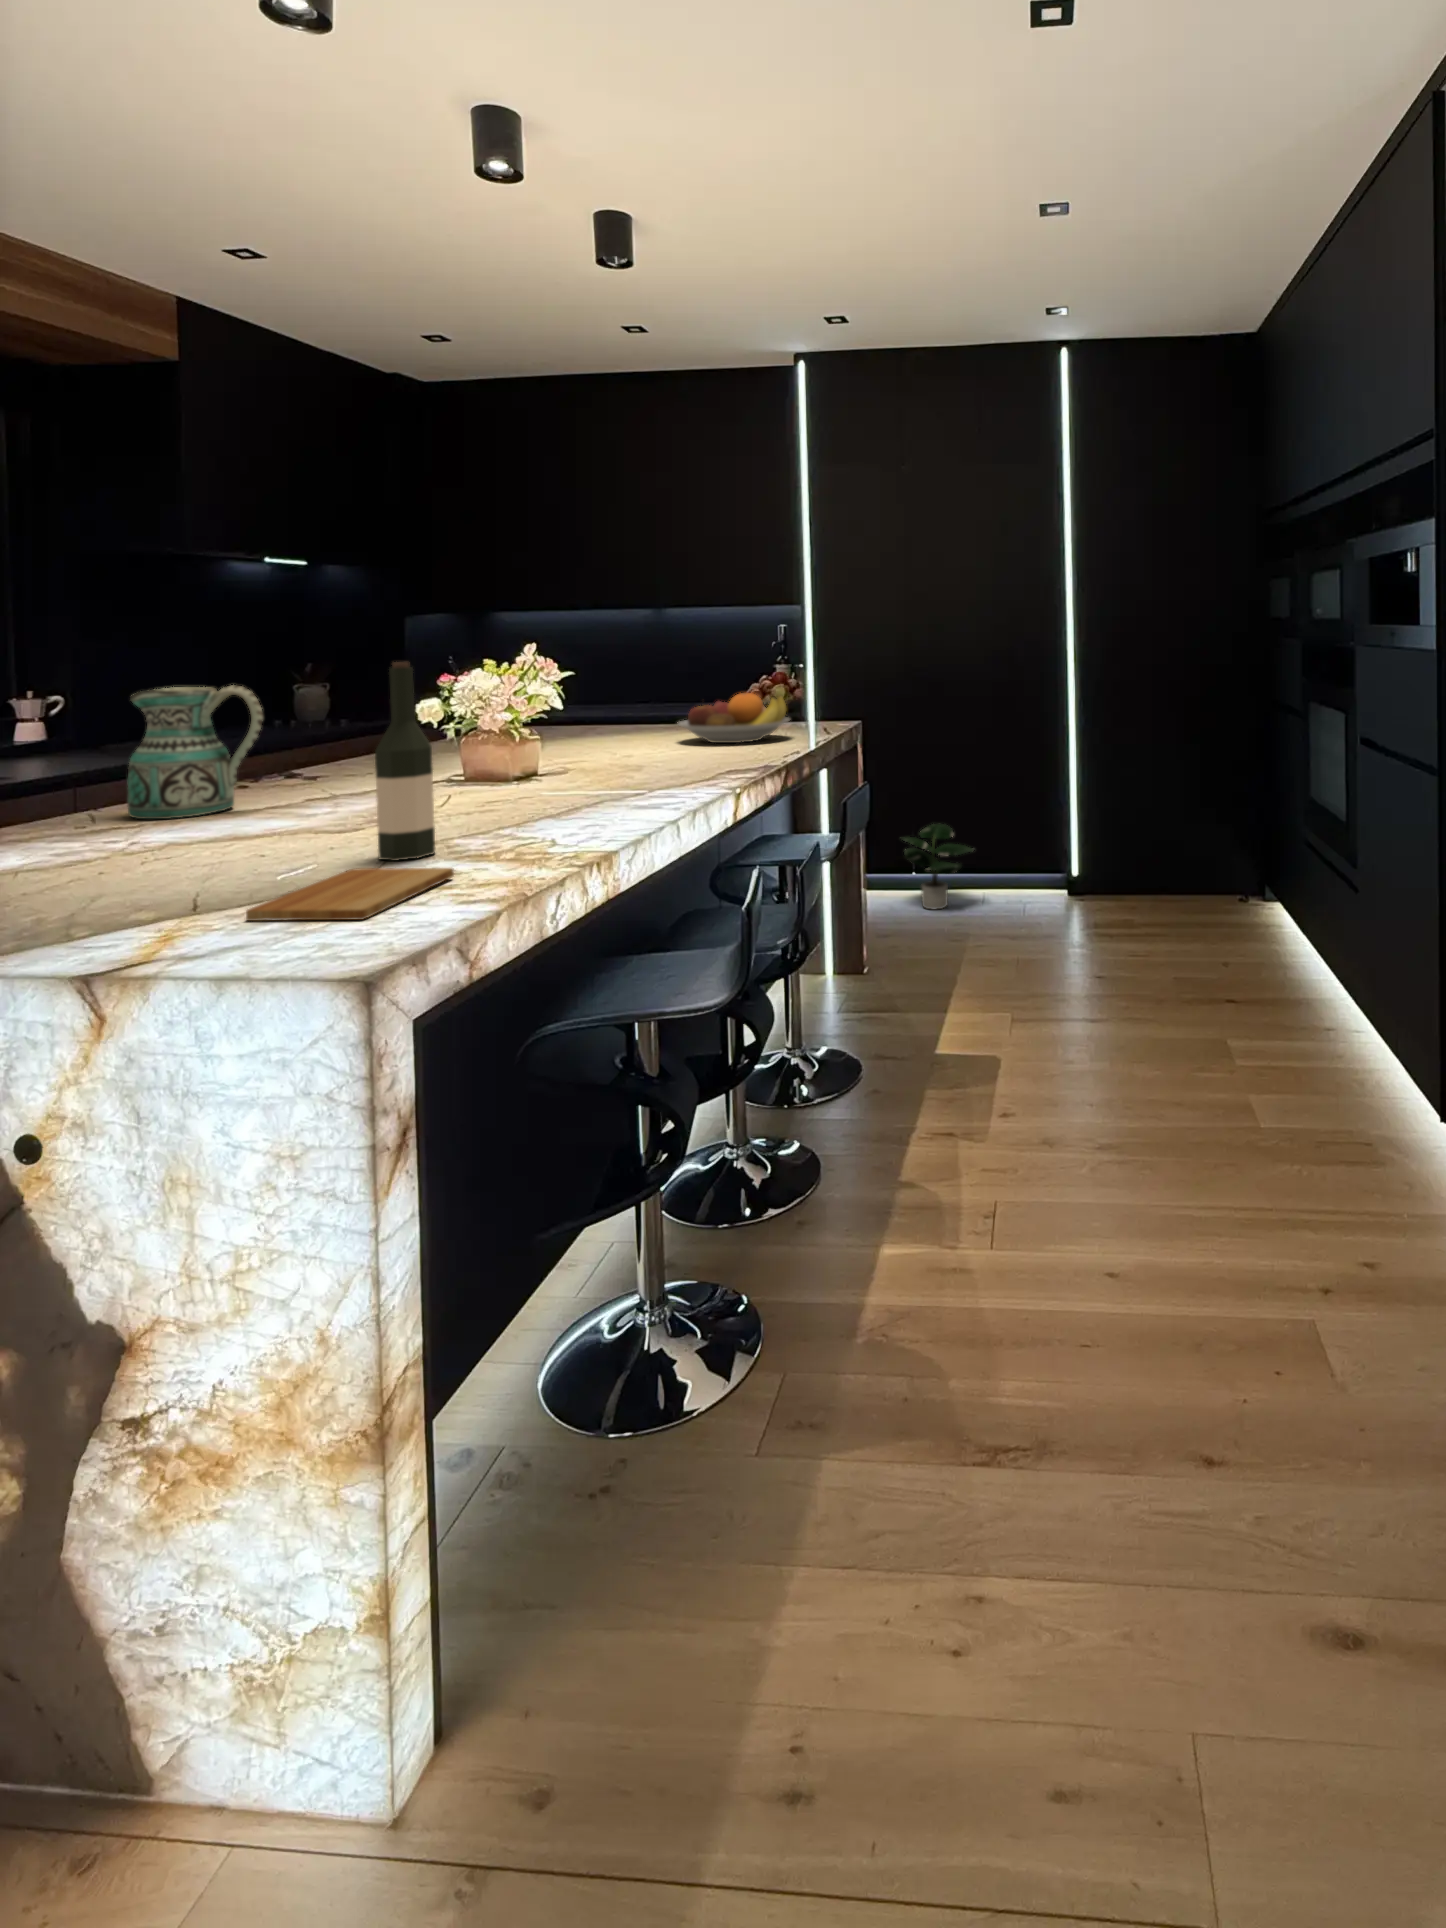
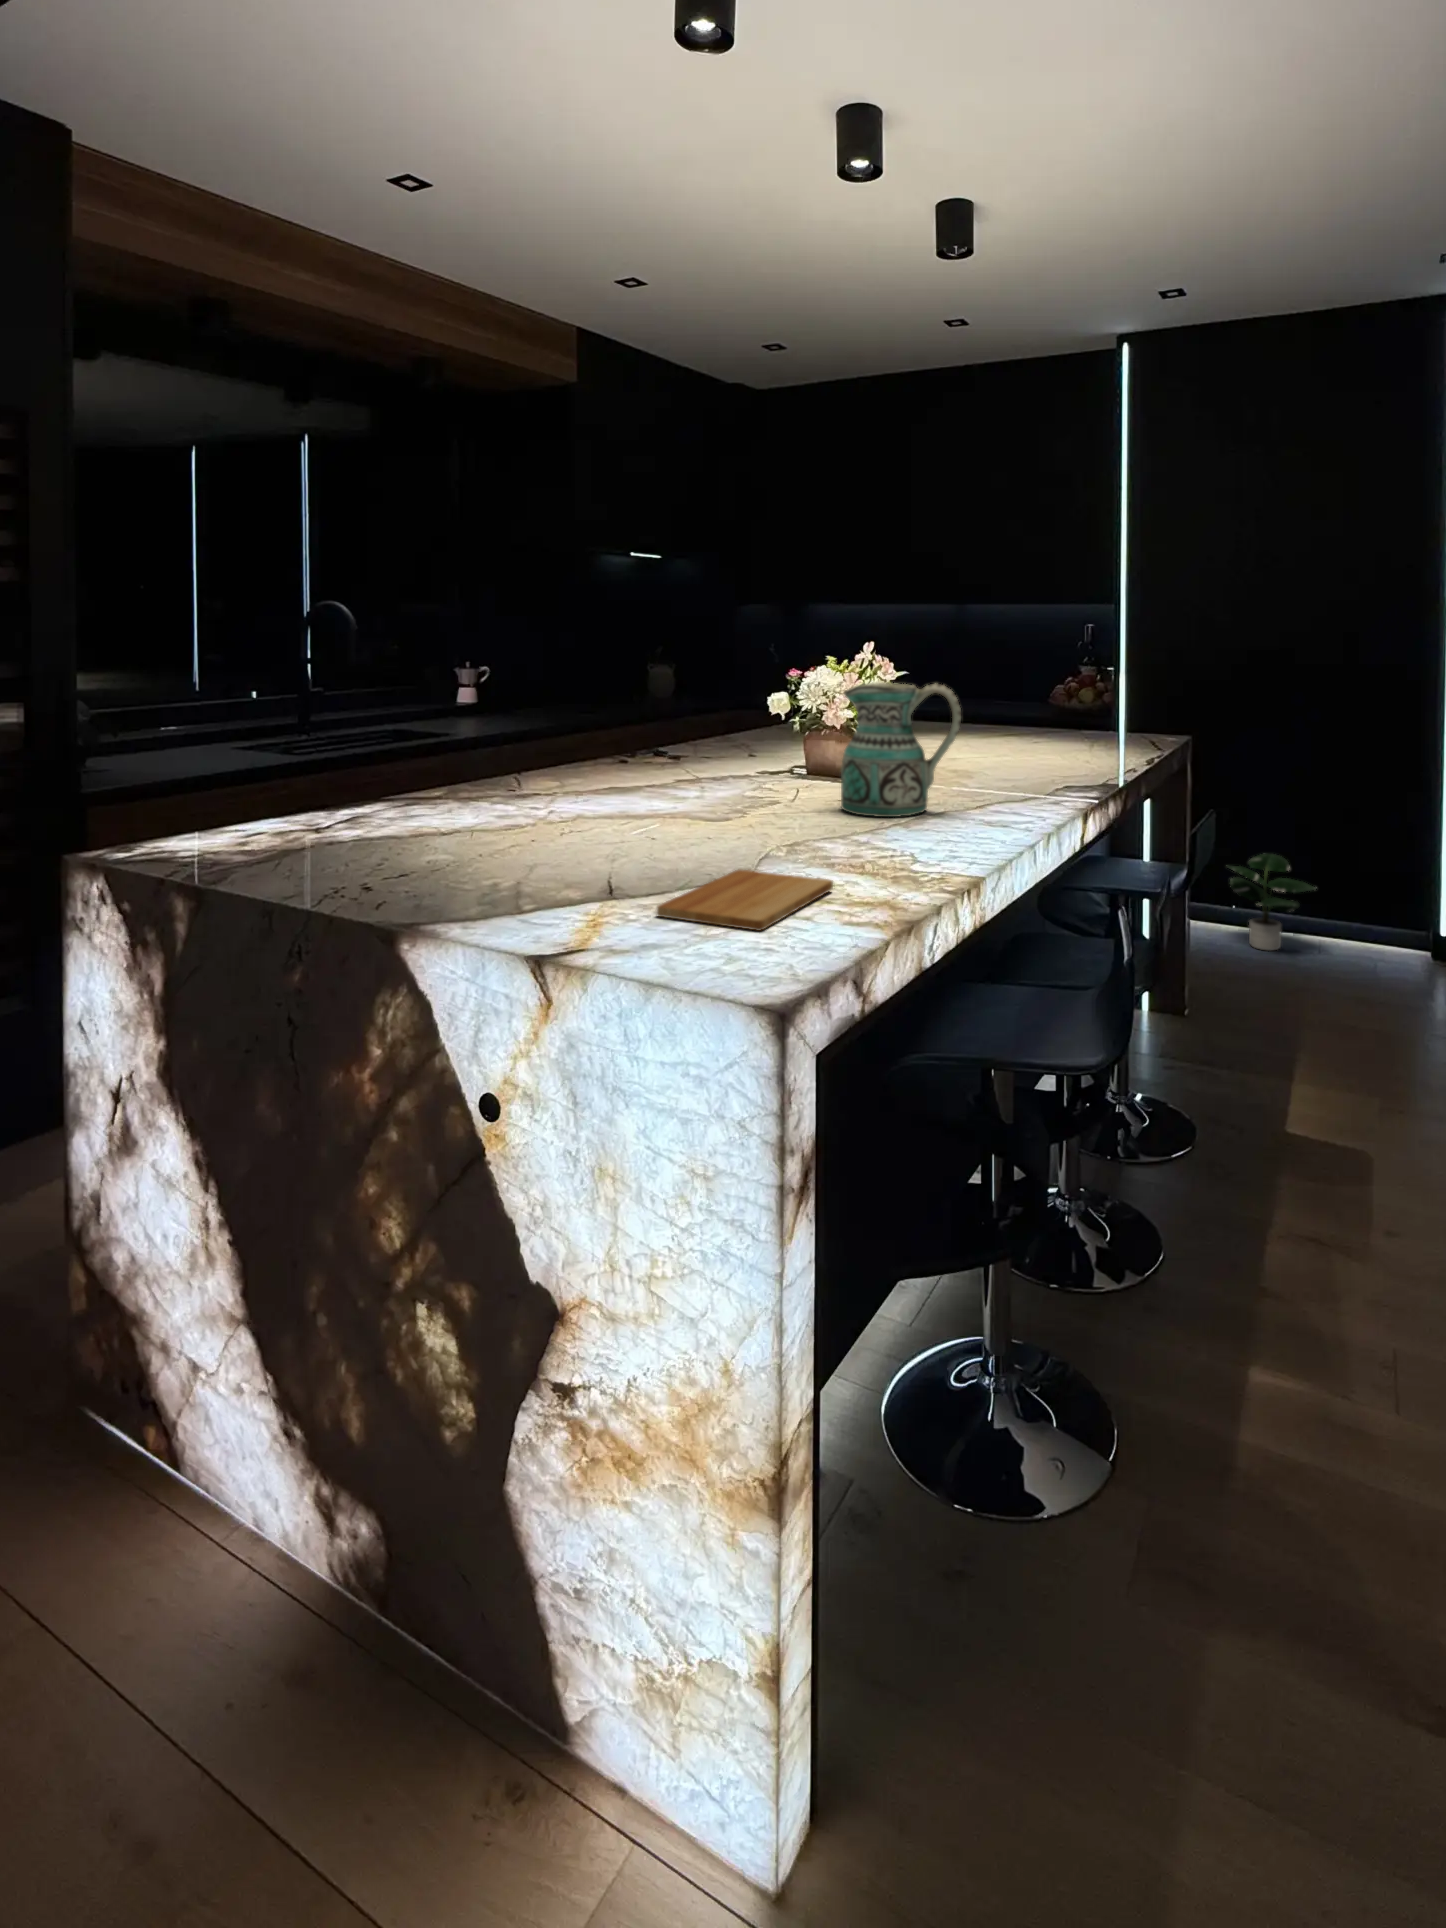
wine bottle: present [375,662,435,861] -> none [756,664,806,862]
ceramic pitcher: present [127,685,263,819] -> present [841,683,961,817]
fruit bowl: present [677,693,789,743] -> none [1002,700,1123,753]

